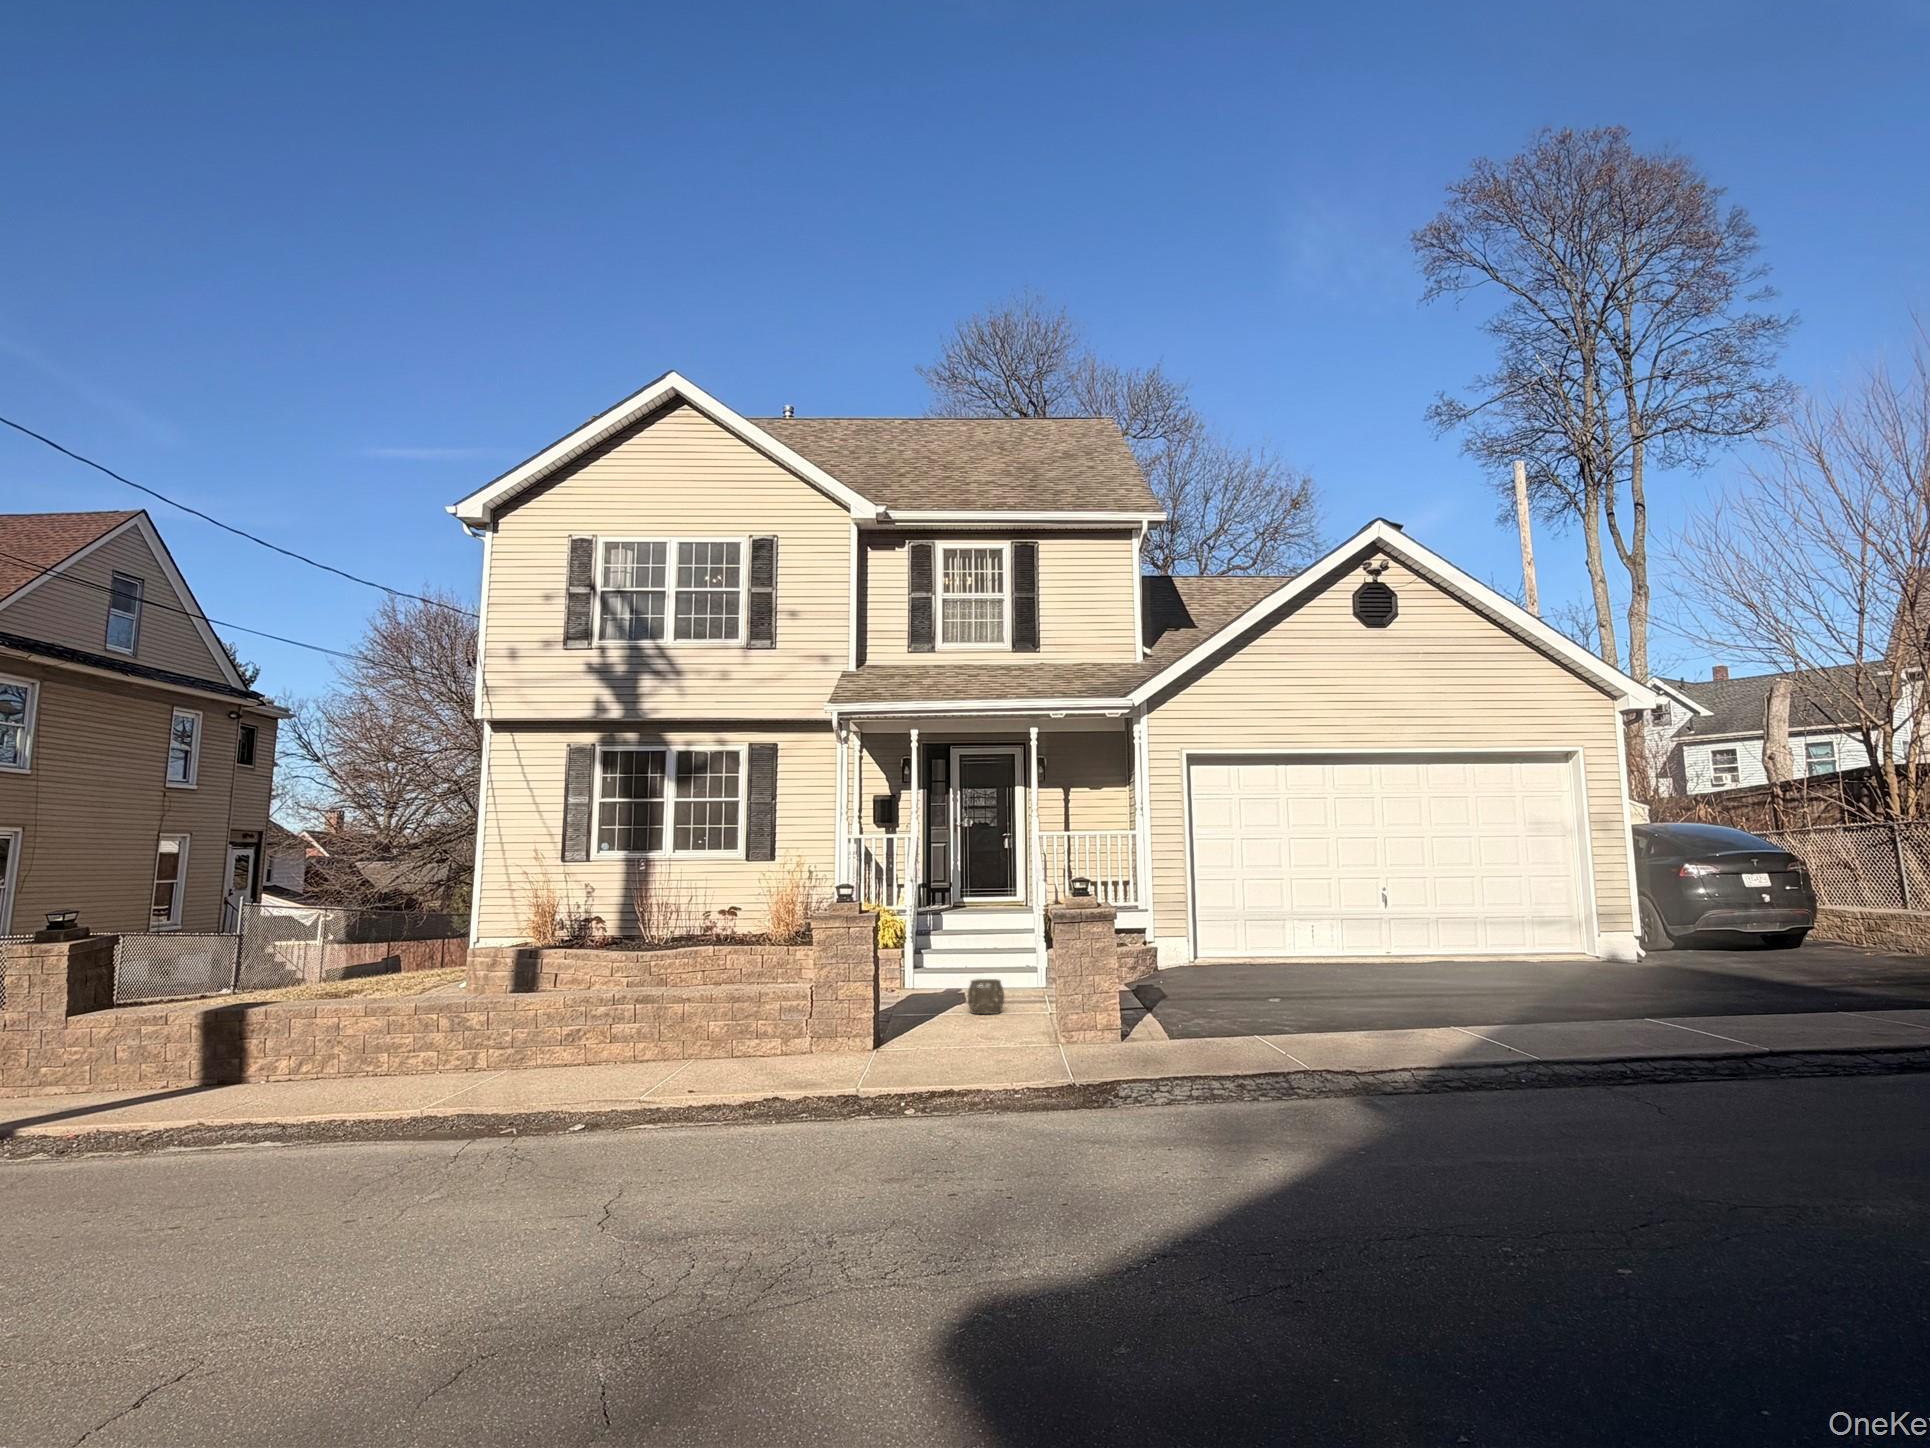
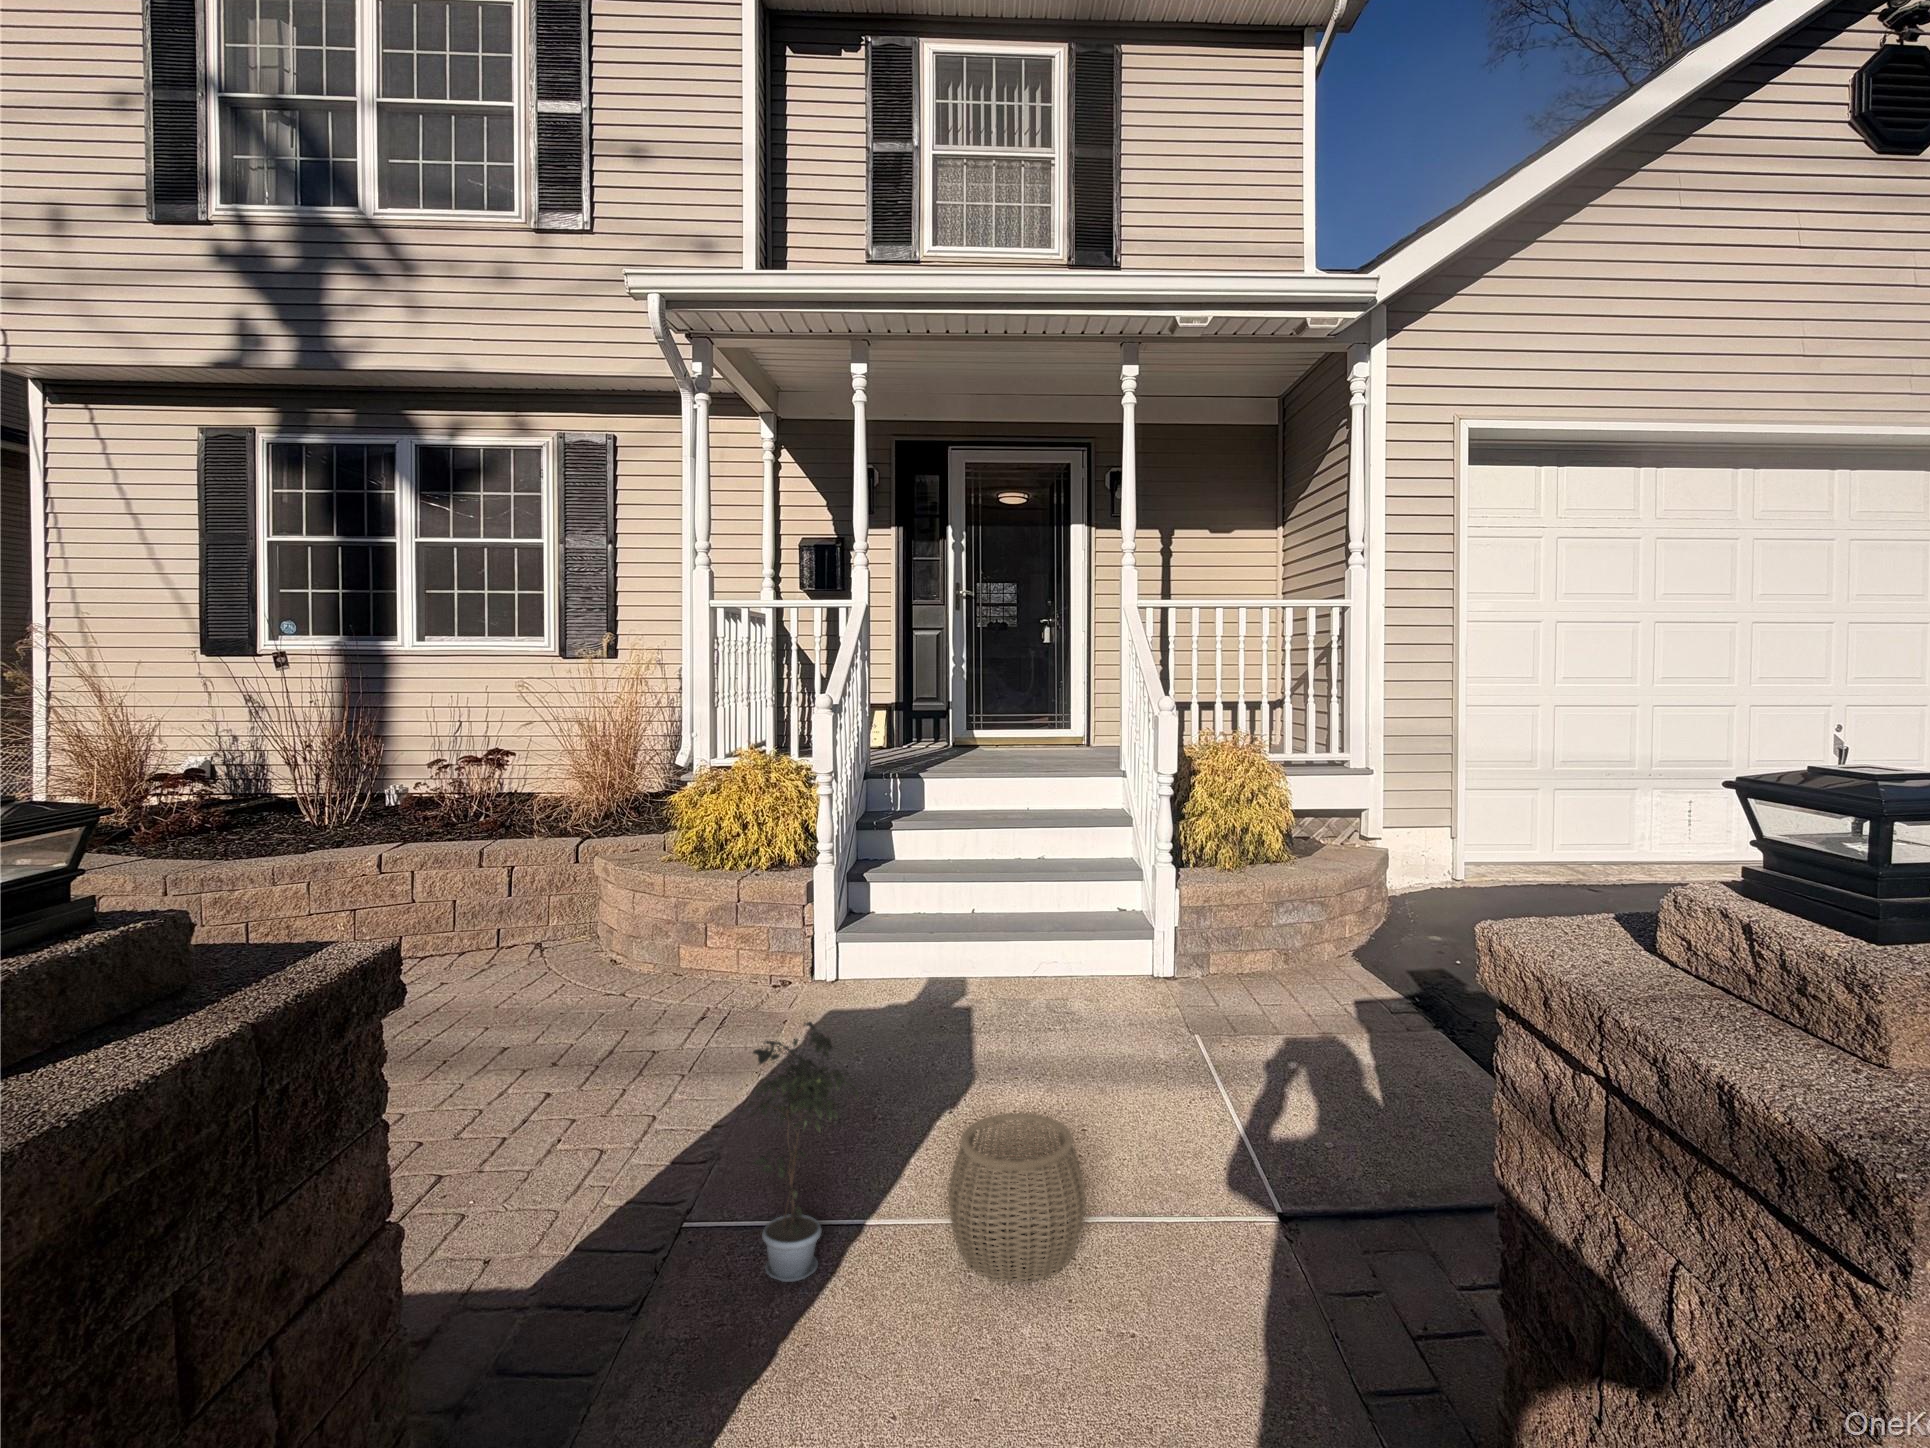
potted plant: none [913,949,945,1015] -> present [742,1022,859,1282]

